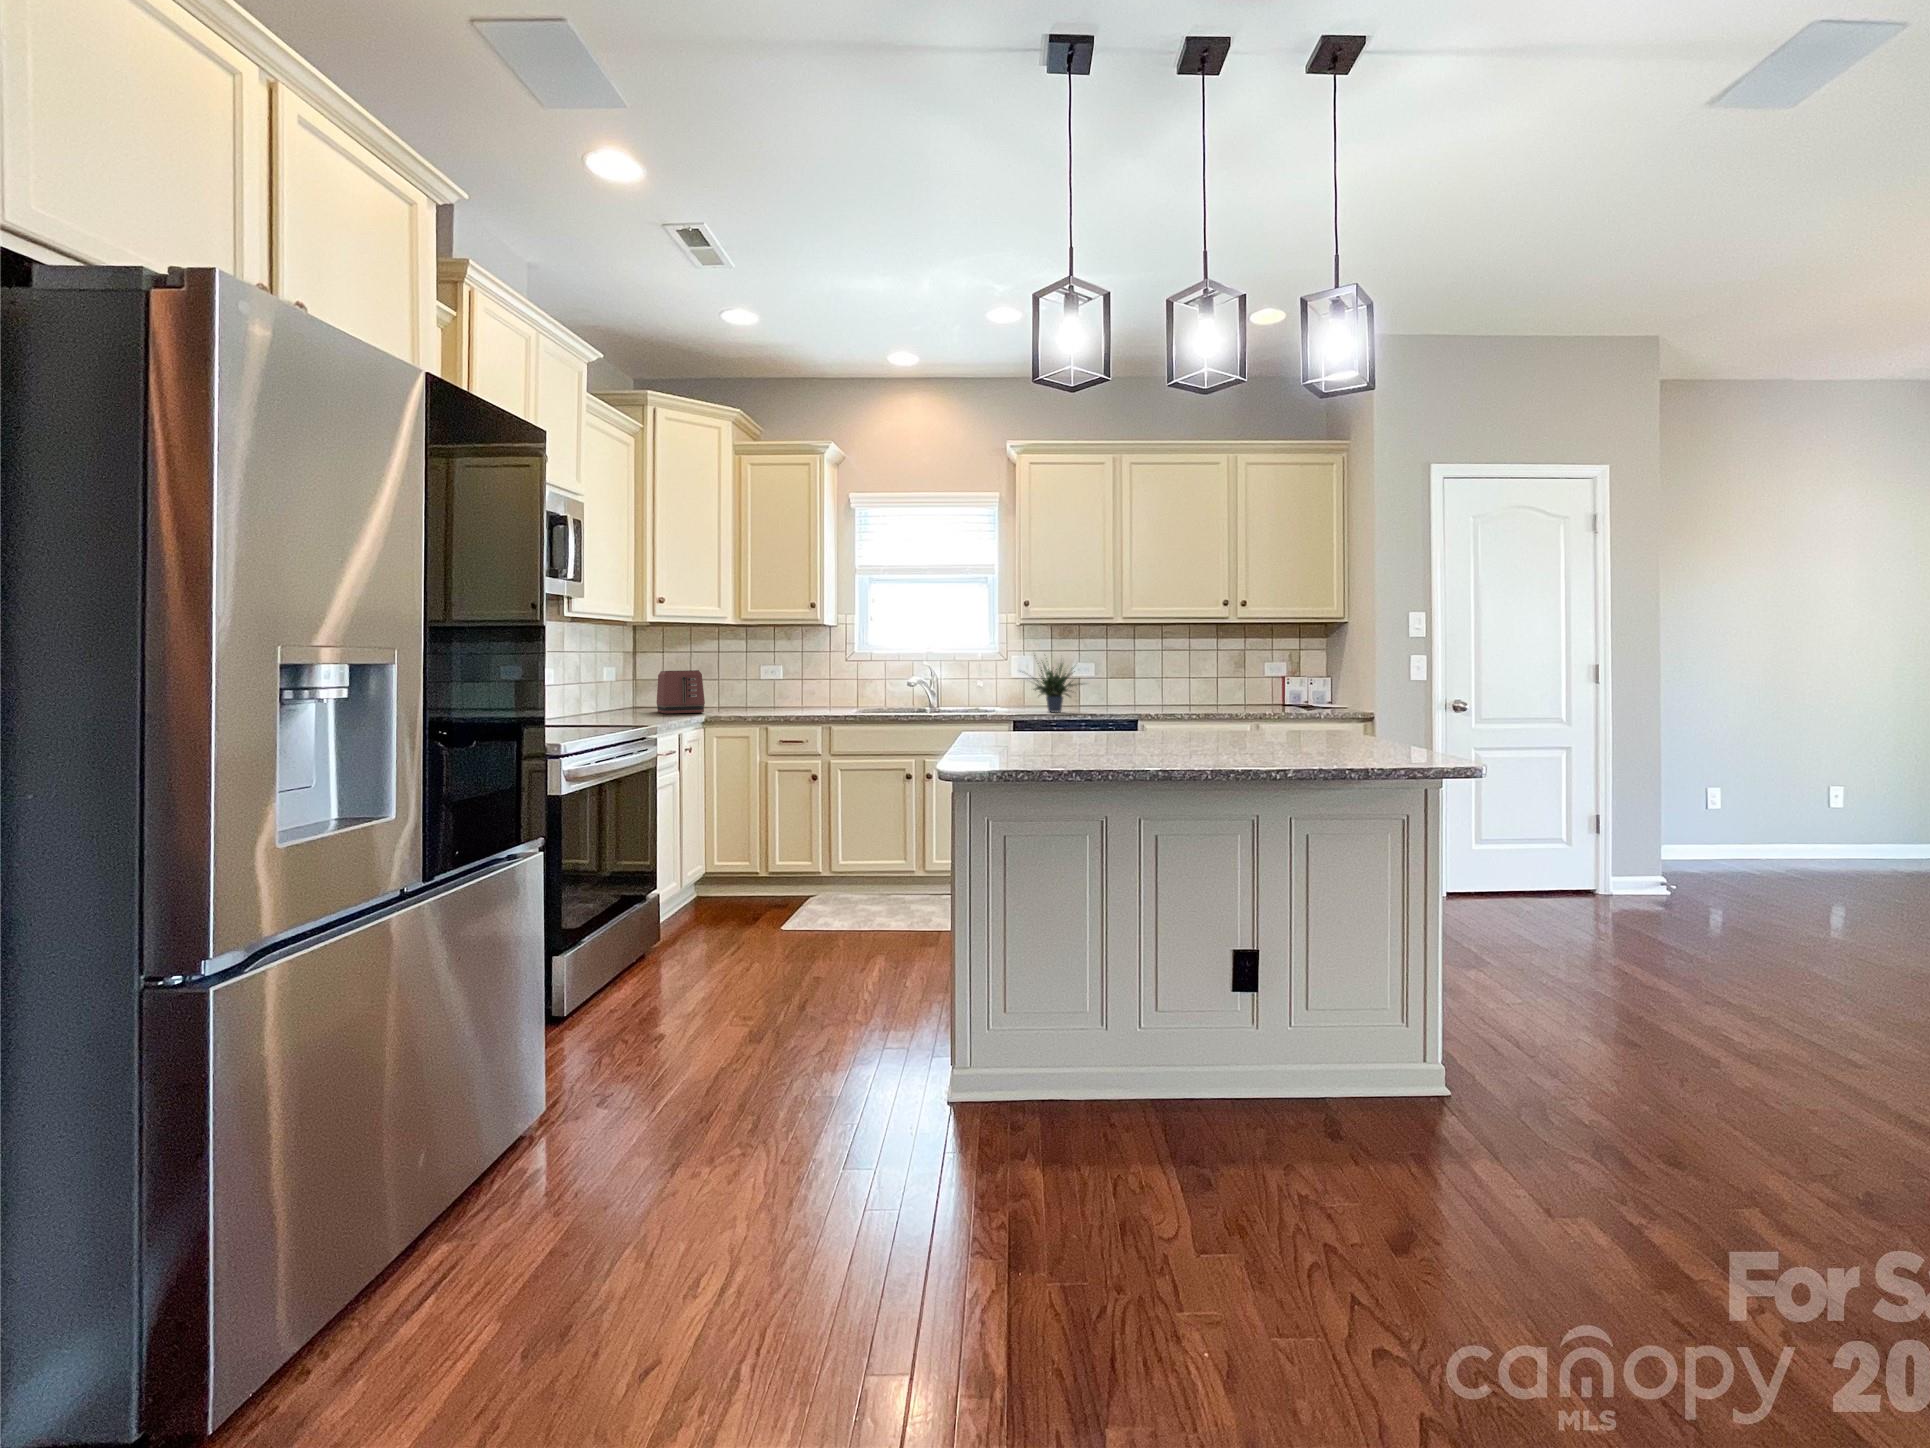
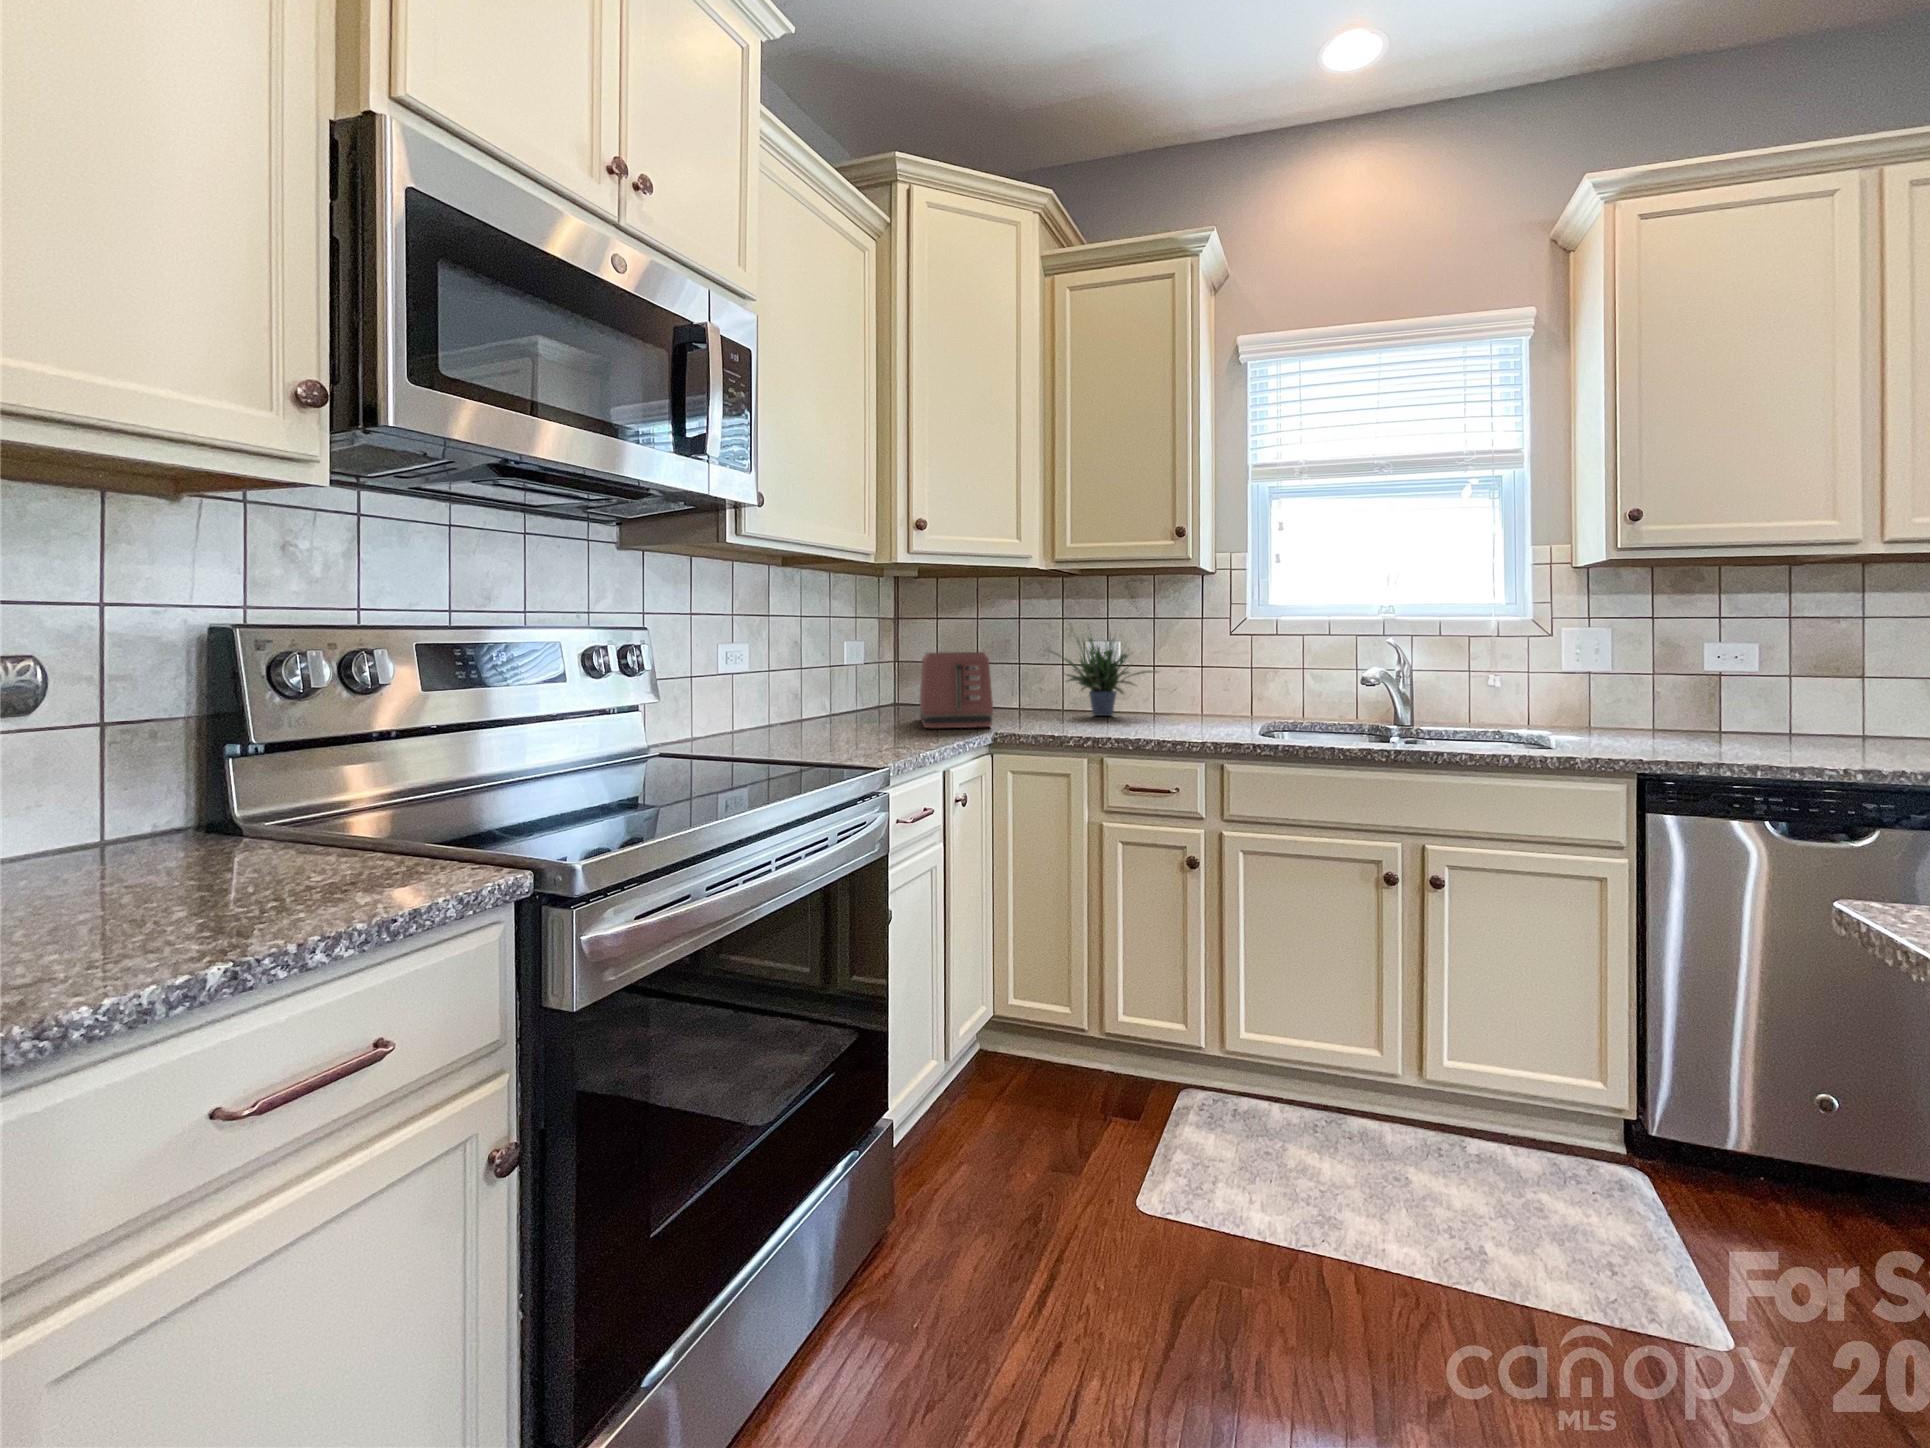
potted plant: present [1033,655,1082,712] -> present [1052,628,1156,716]

